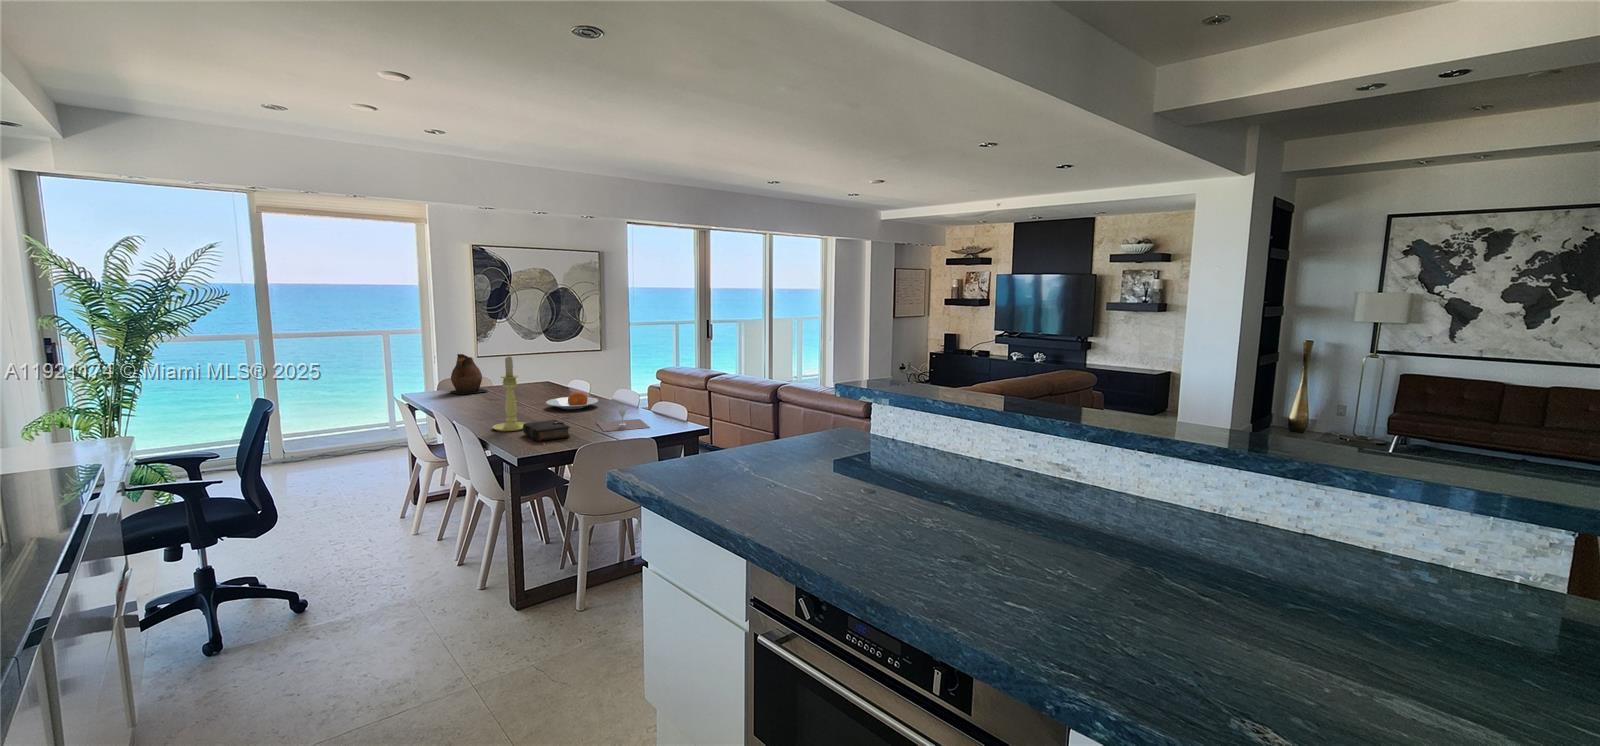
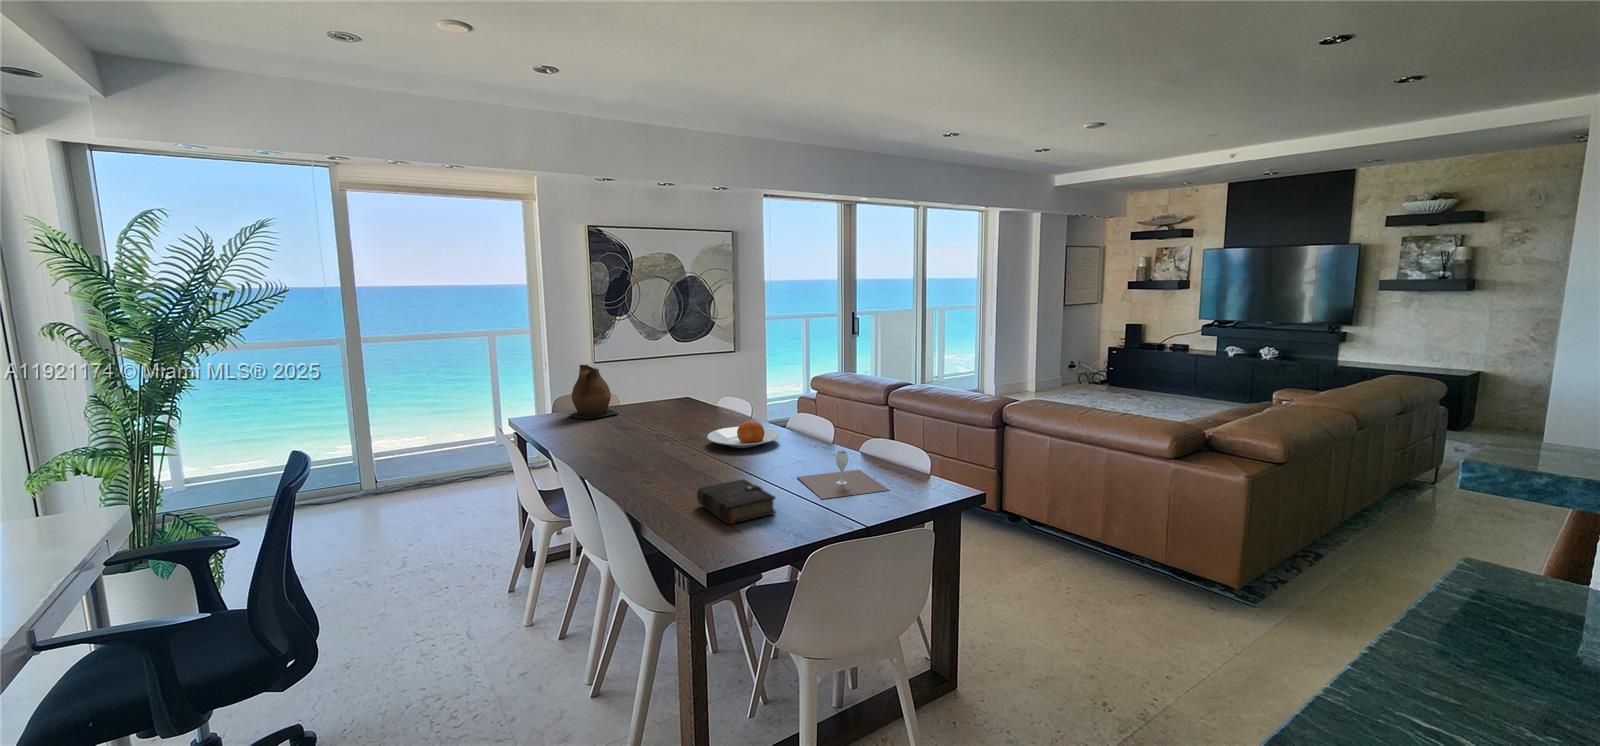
candle holder: present [492,356,525,431] -> none [645,376,702,497]

